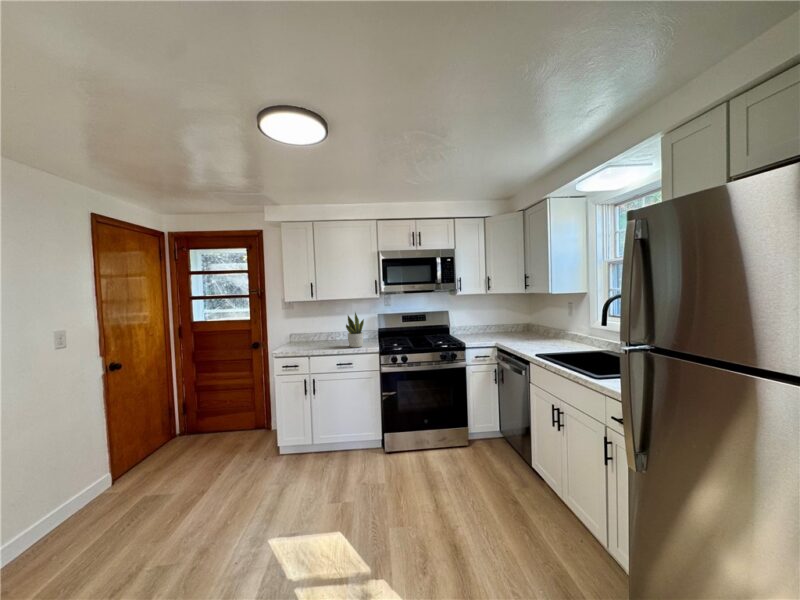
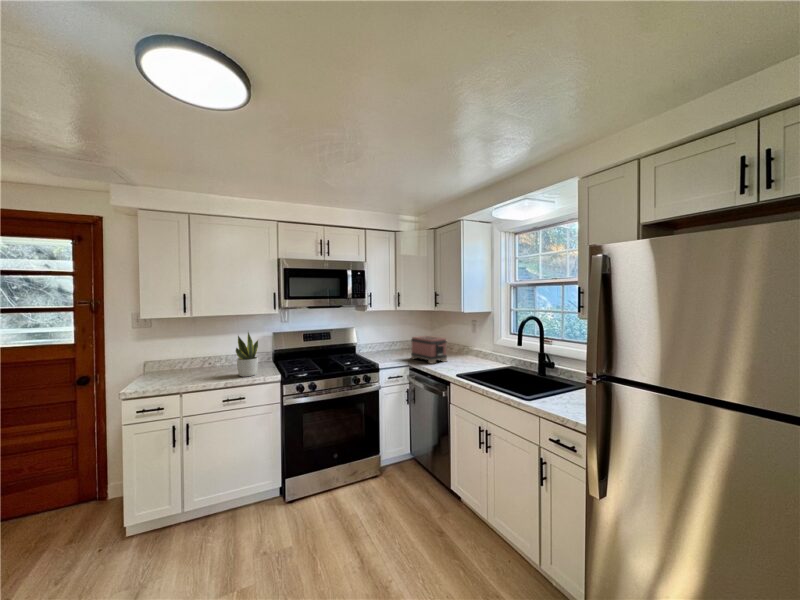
toaster: none [498,318,536,345] -> present [411,336,447,364]

